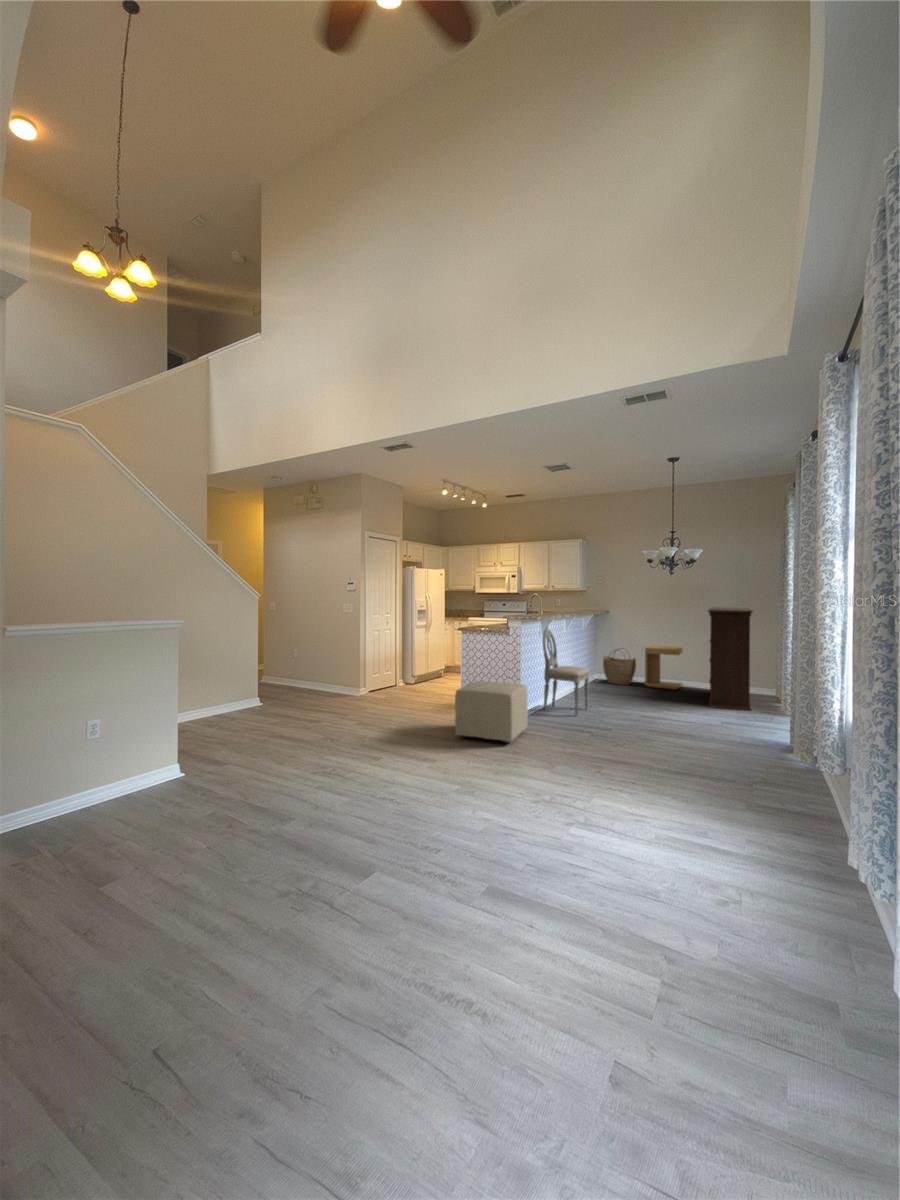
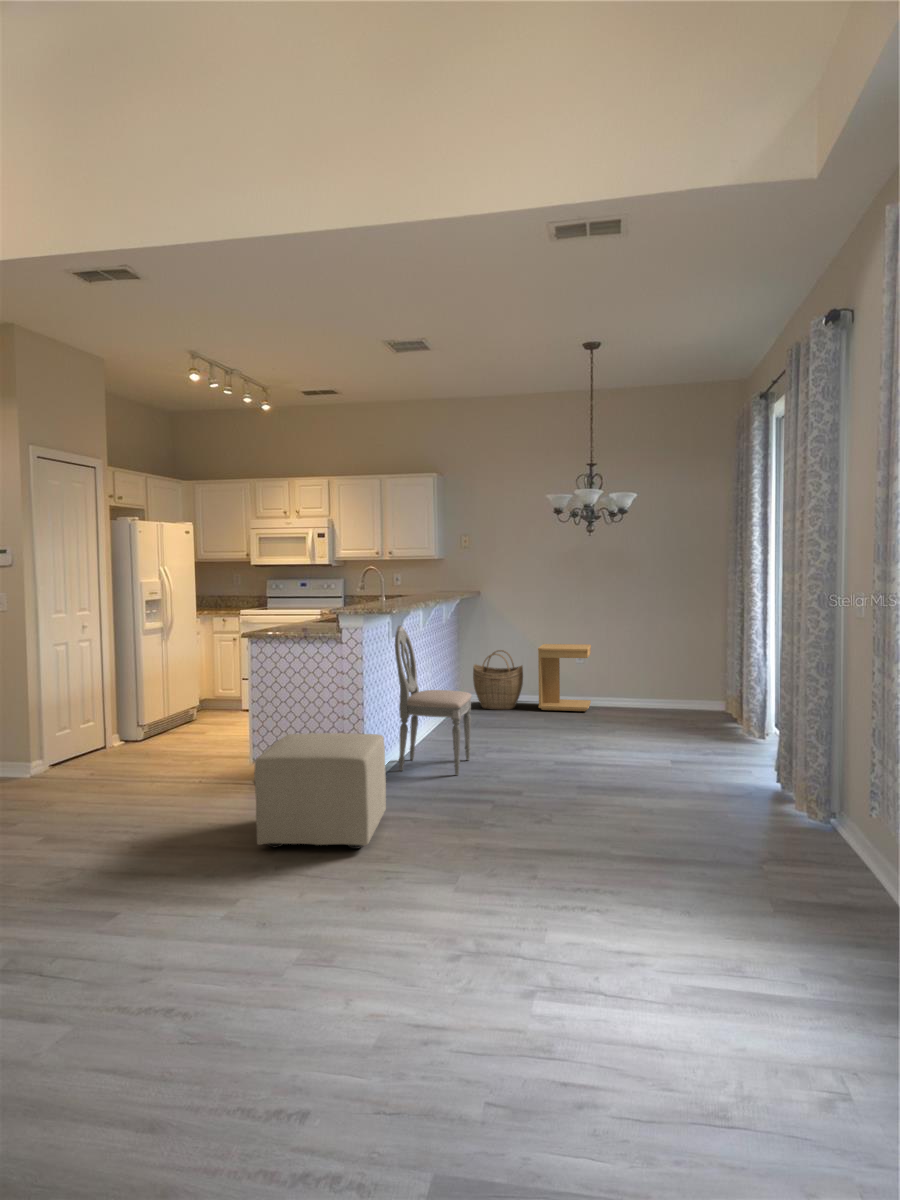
bookshelf: present [708,608,753,711] -> none [631,582,703,738]

